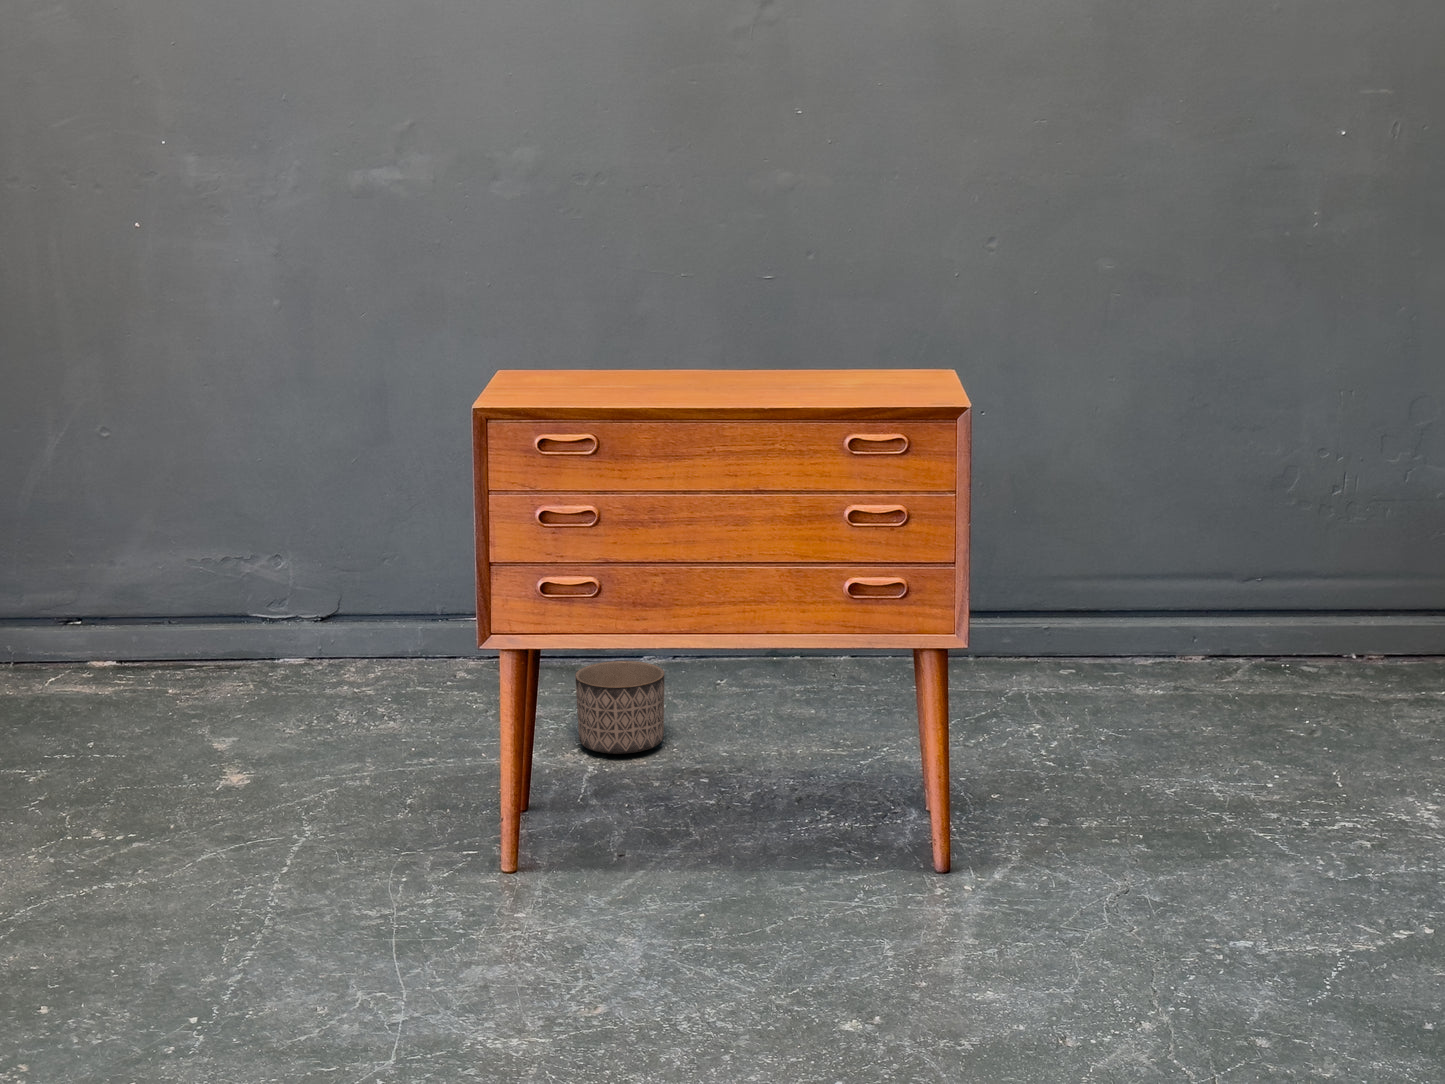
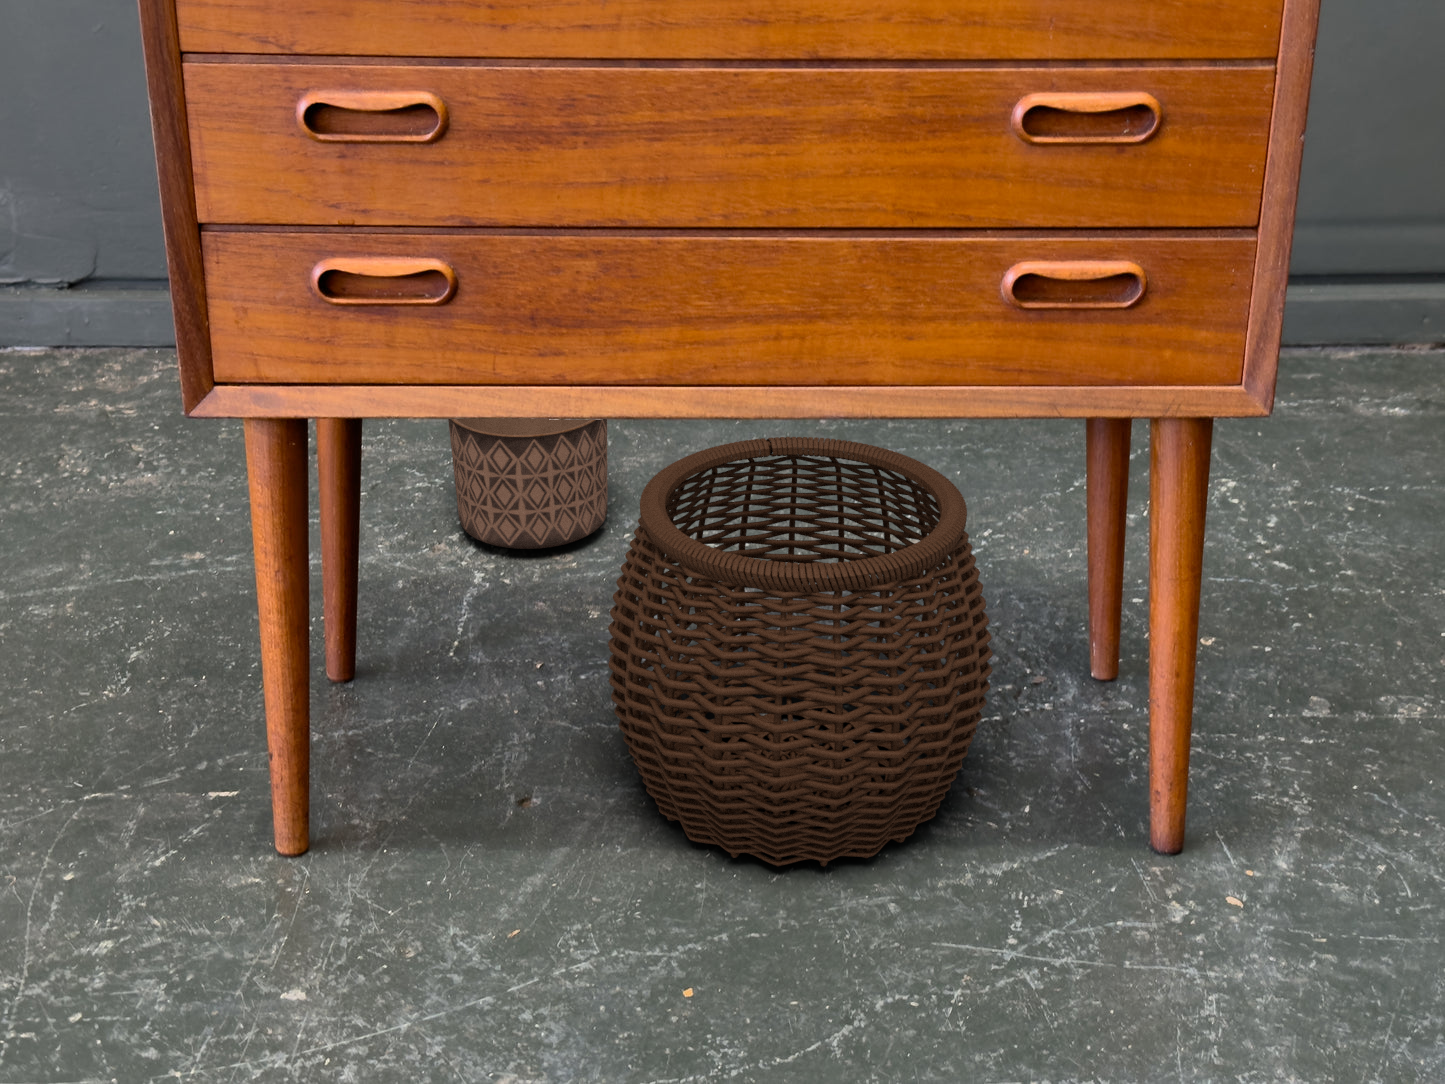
woven basket: none [666,672,857,879] -> present [608,437,993,866]

